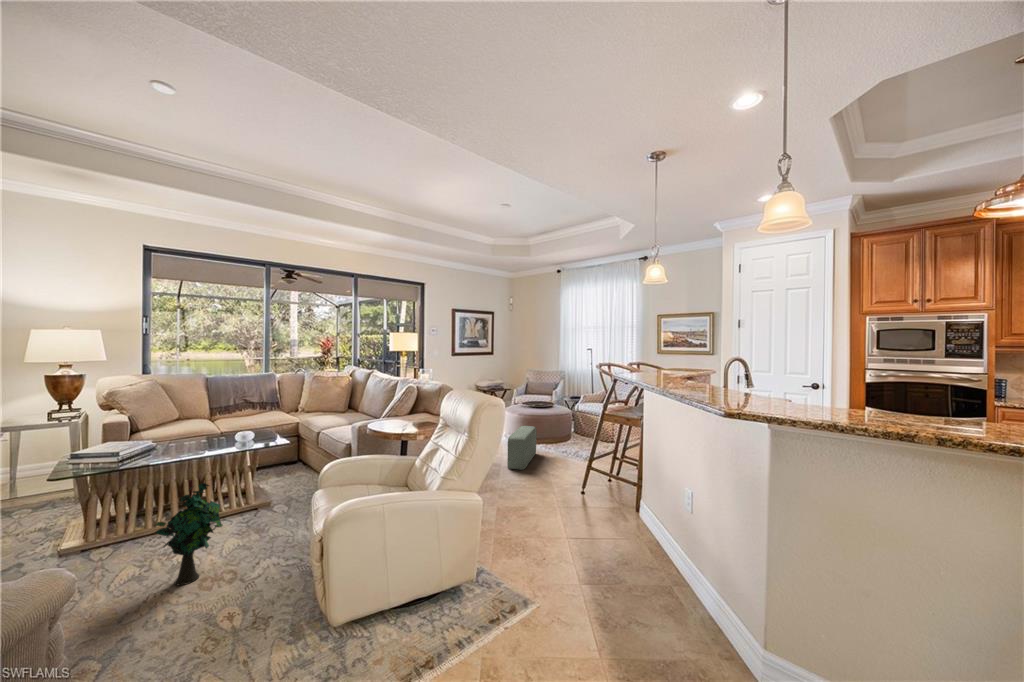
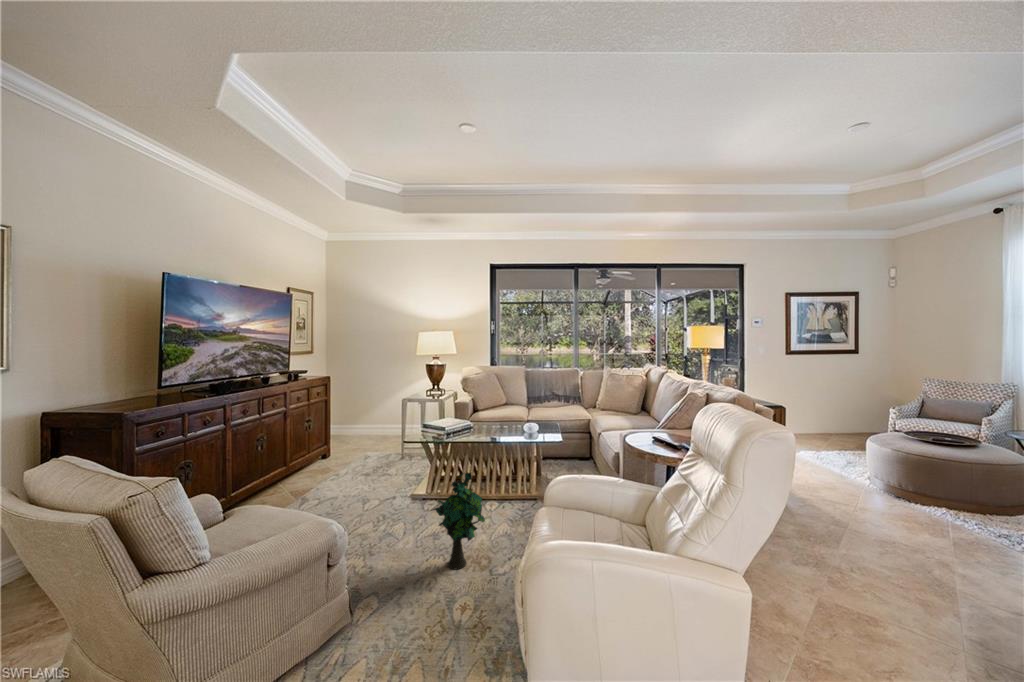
pouf: present [507,426,537,470] -> none [911,486,993,579]

